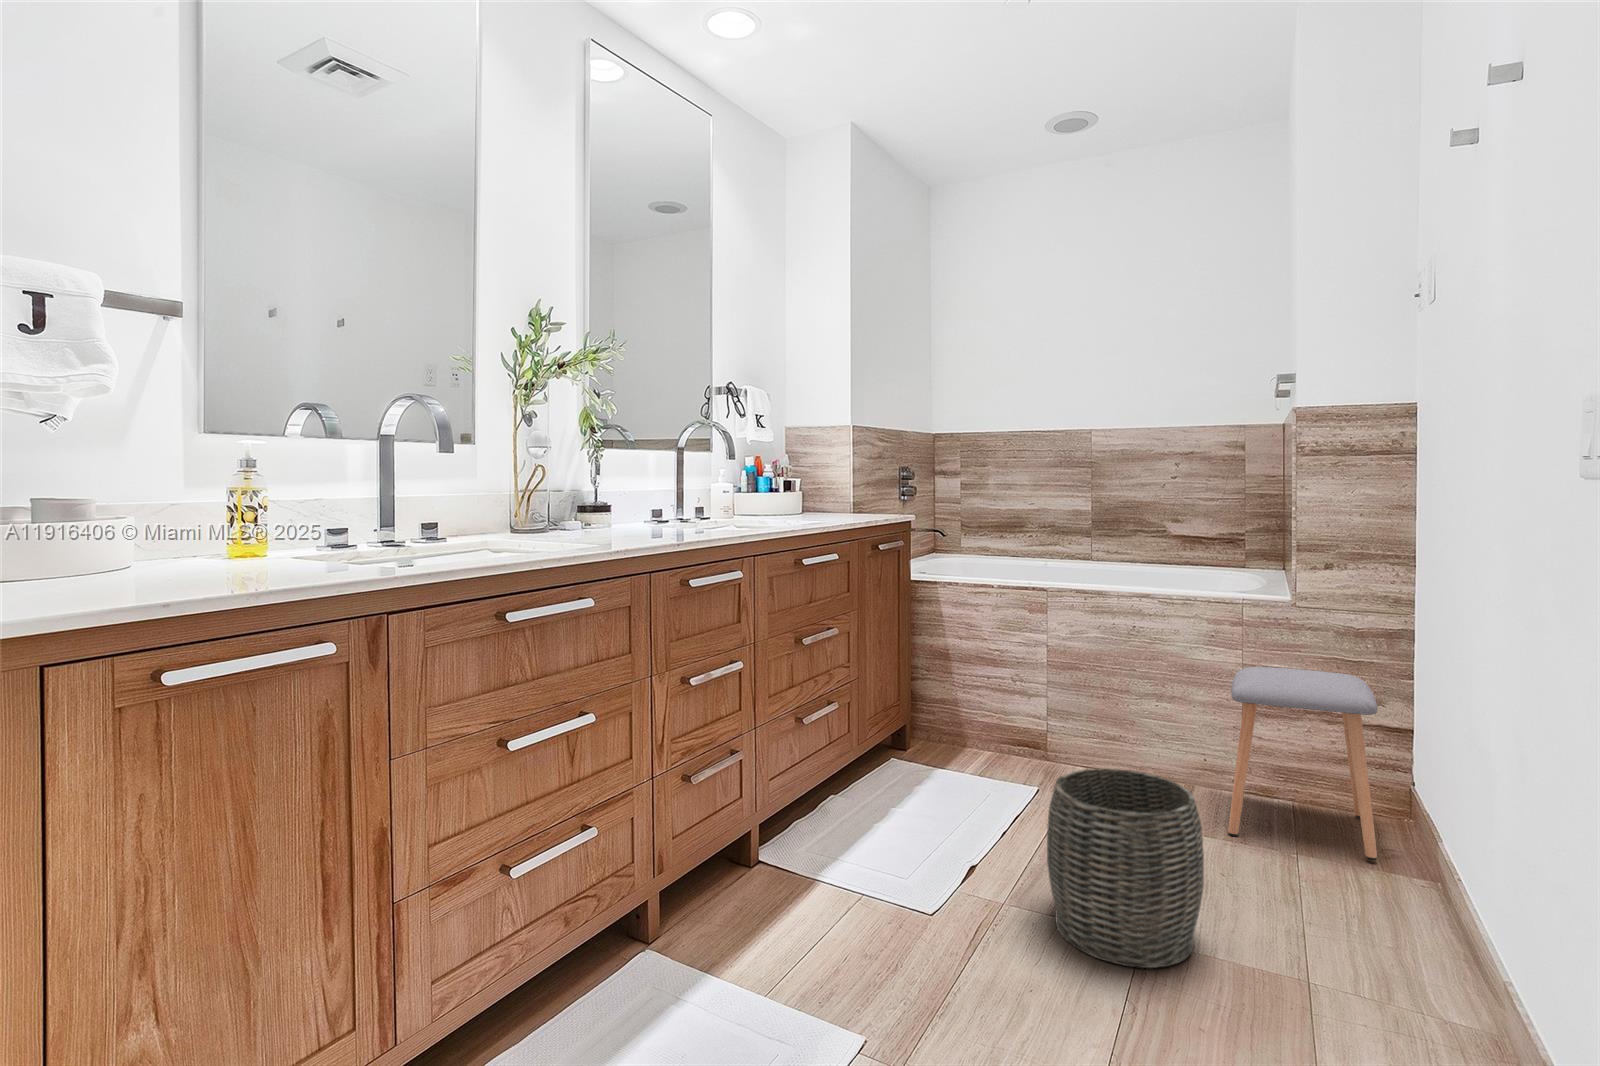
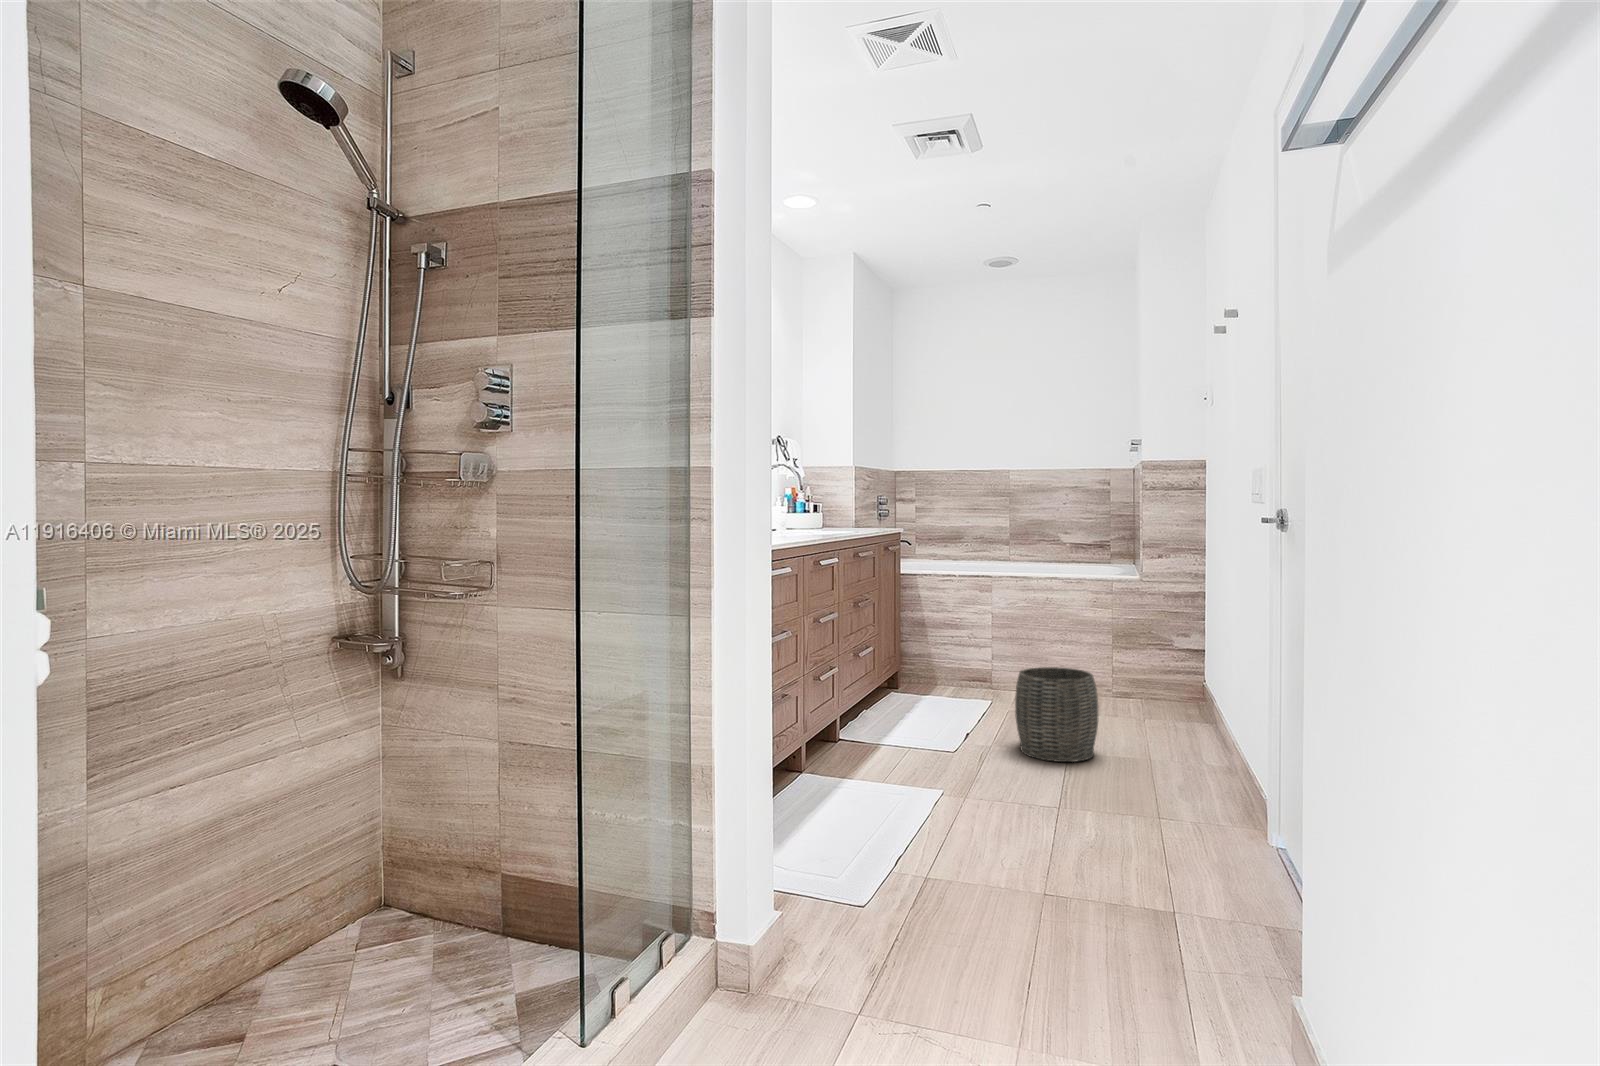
stool: present [1228,667,1378,860] -> none [1107,619,1188,722]

